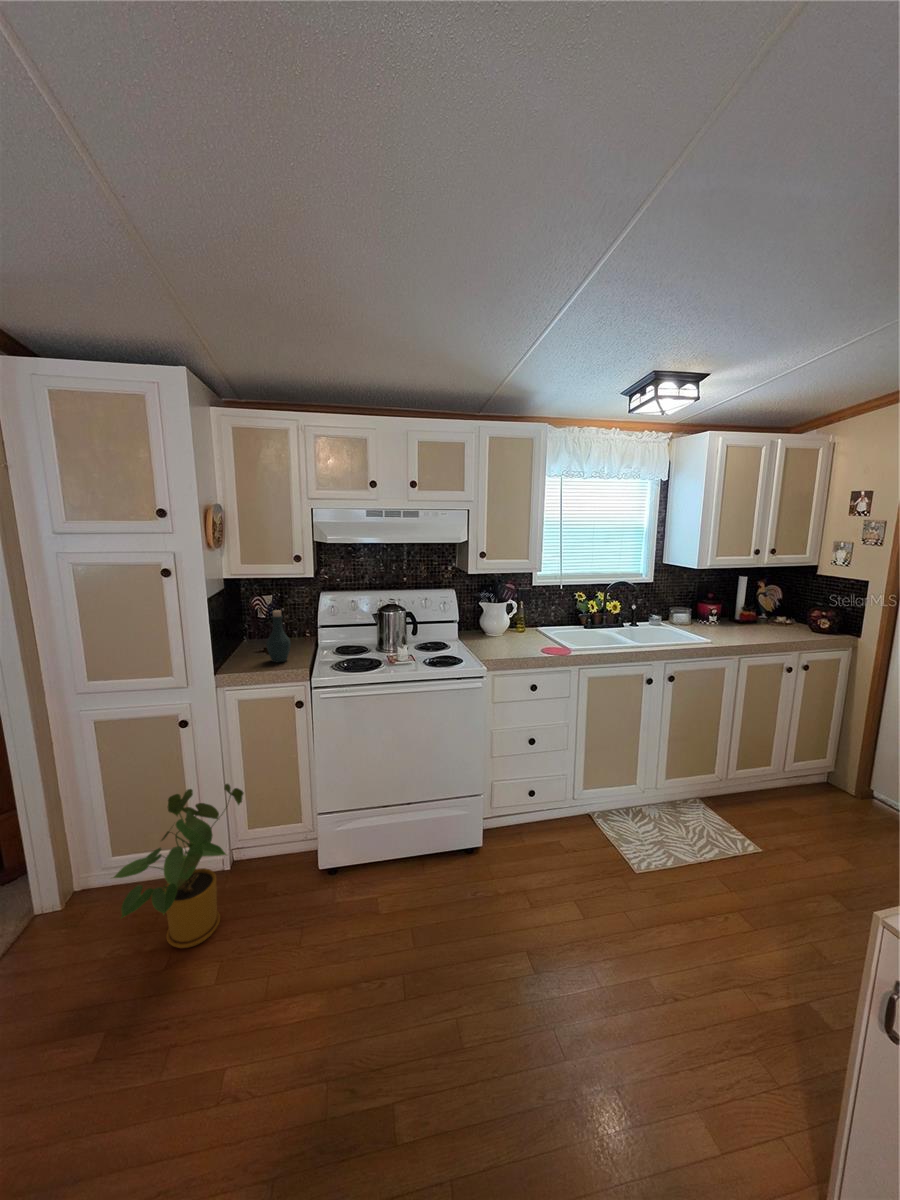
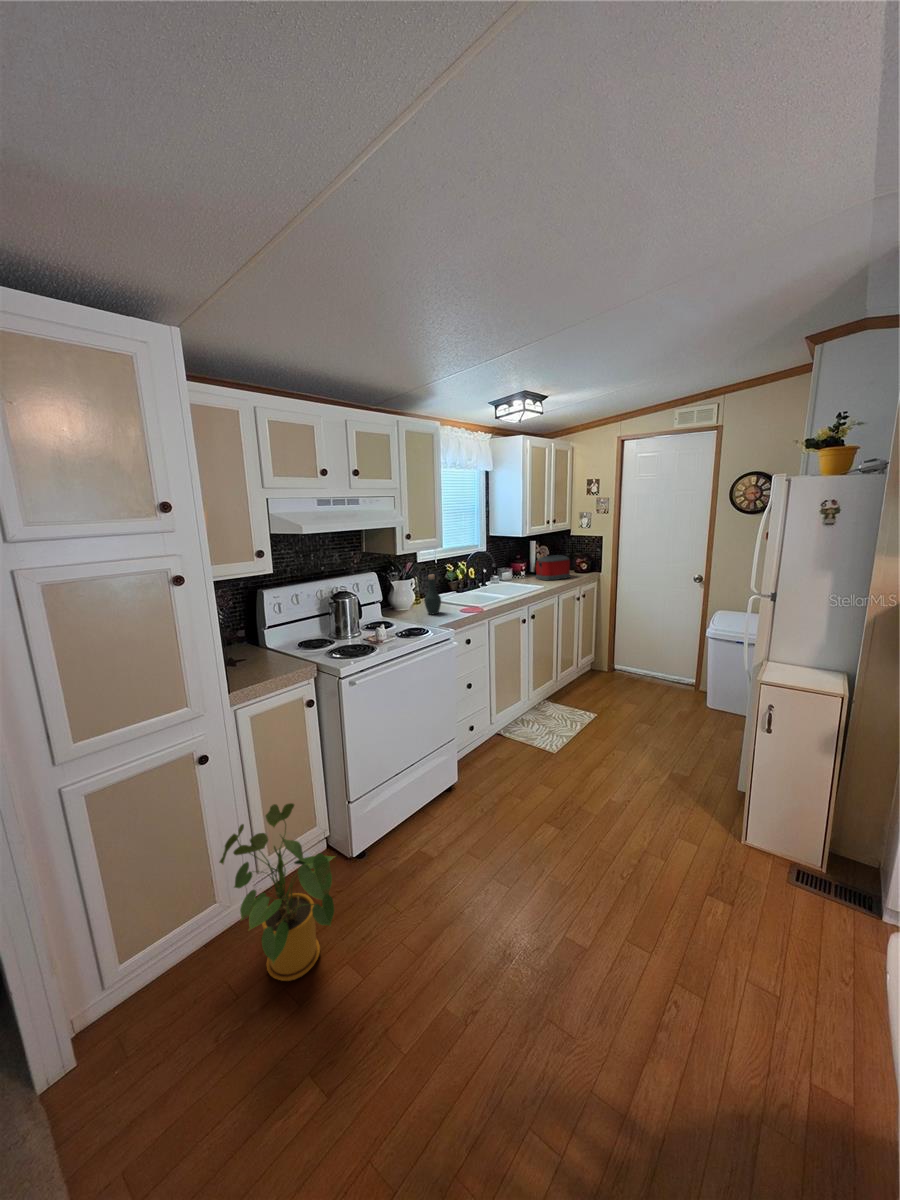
toaster: none [731,600,792,636] -> present [536,555,570,581]
bottle: present [266,610,291,662] -> present [424,575,441,614]

